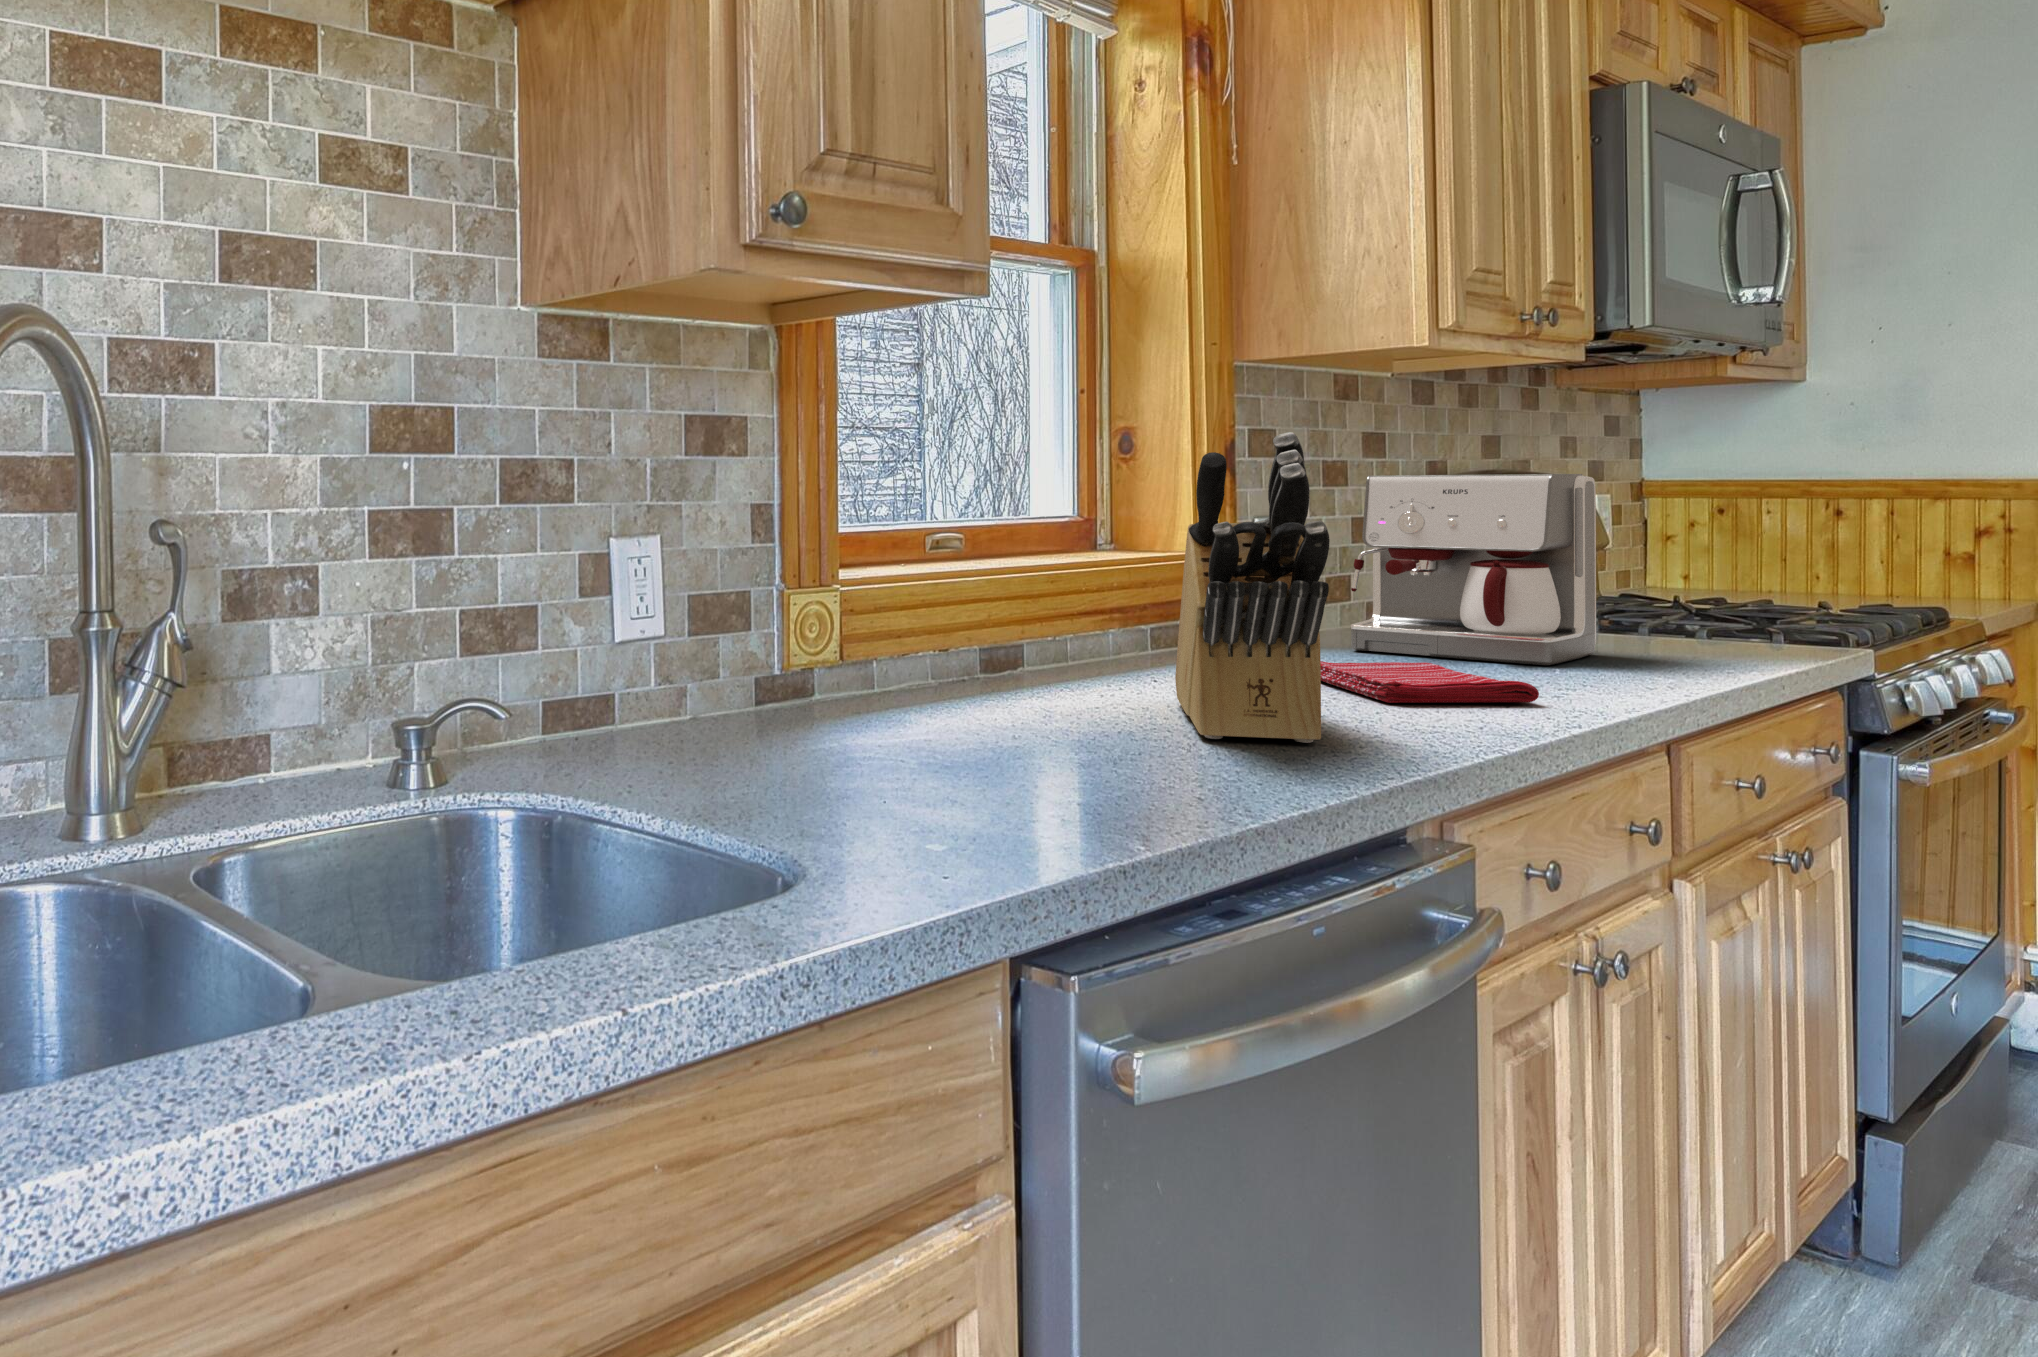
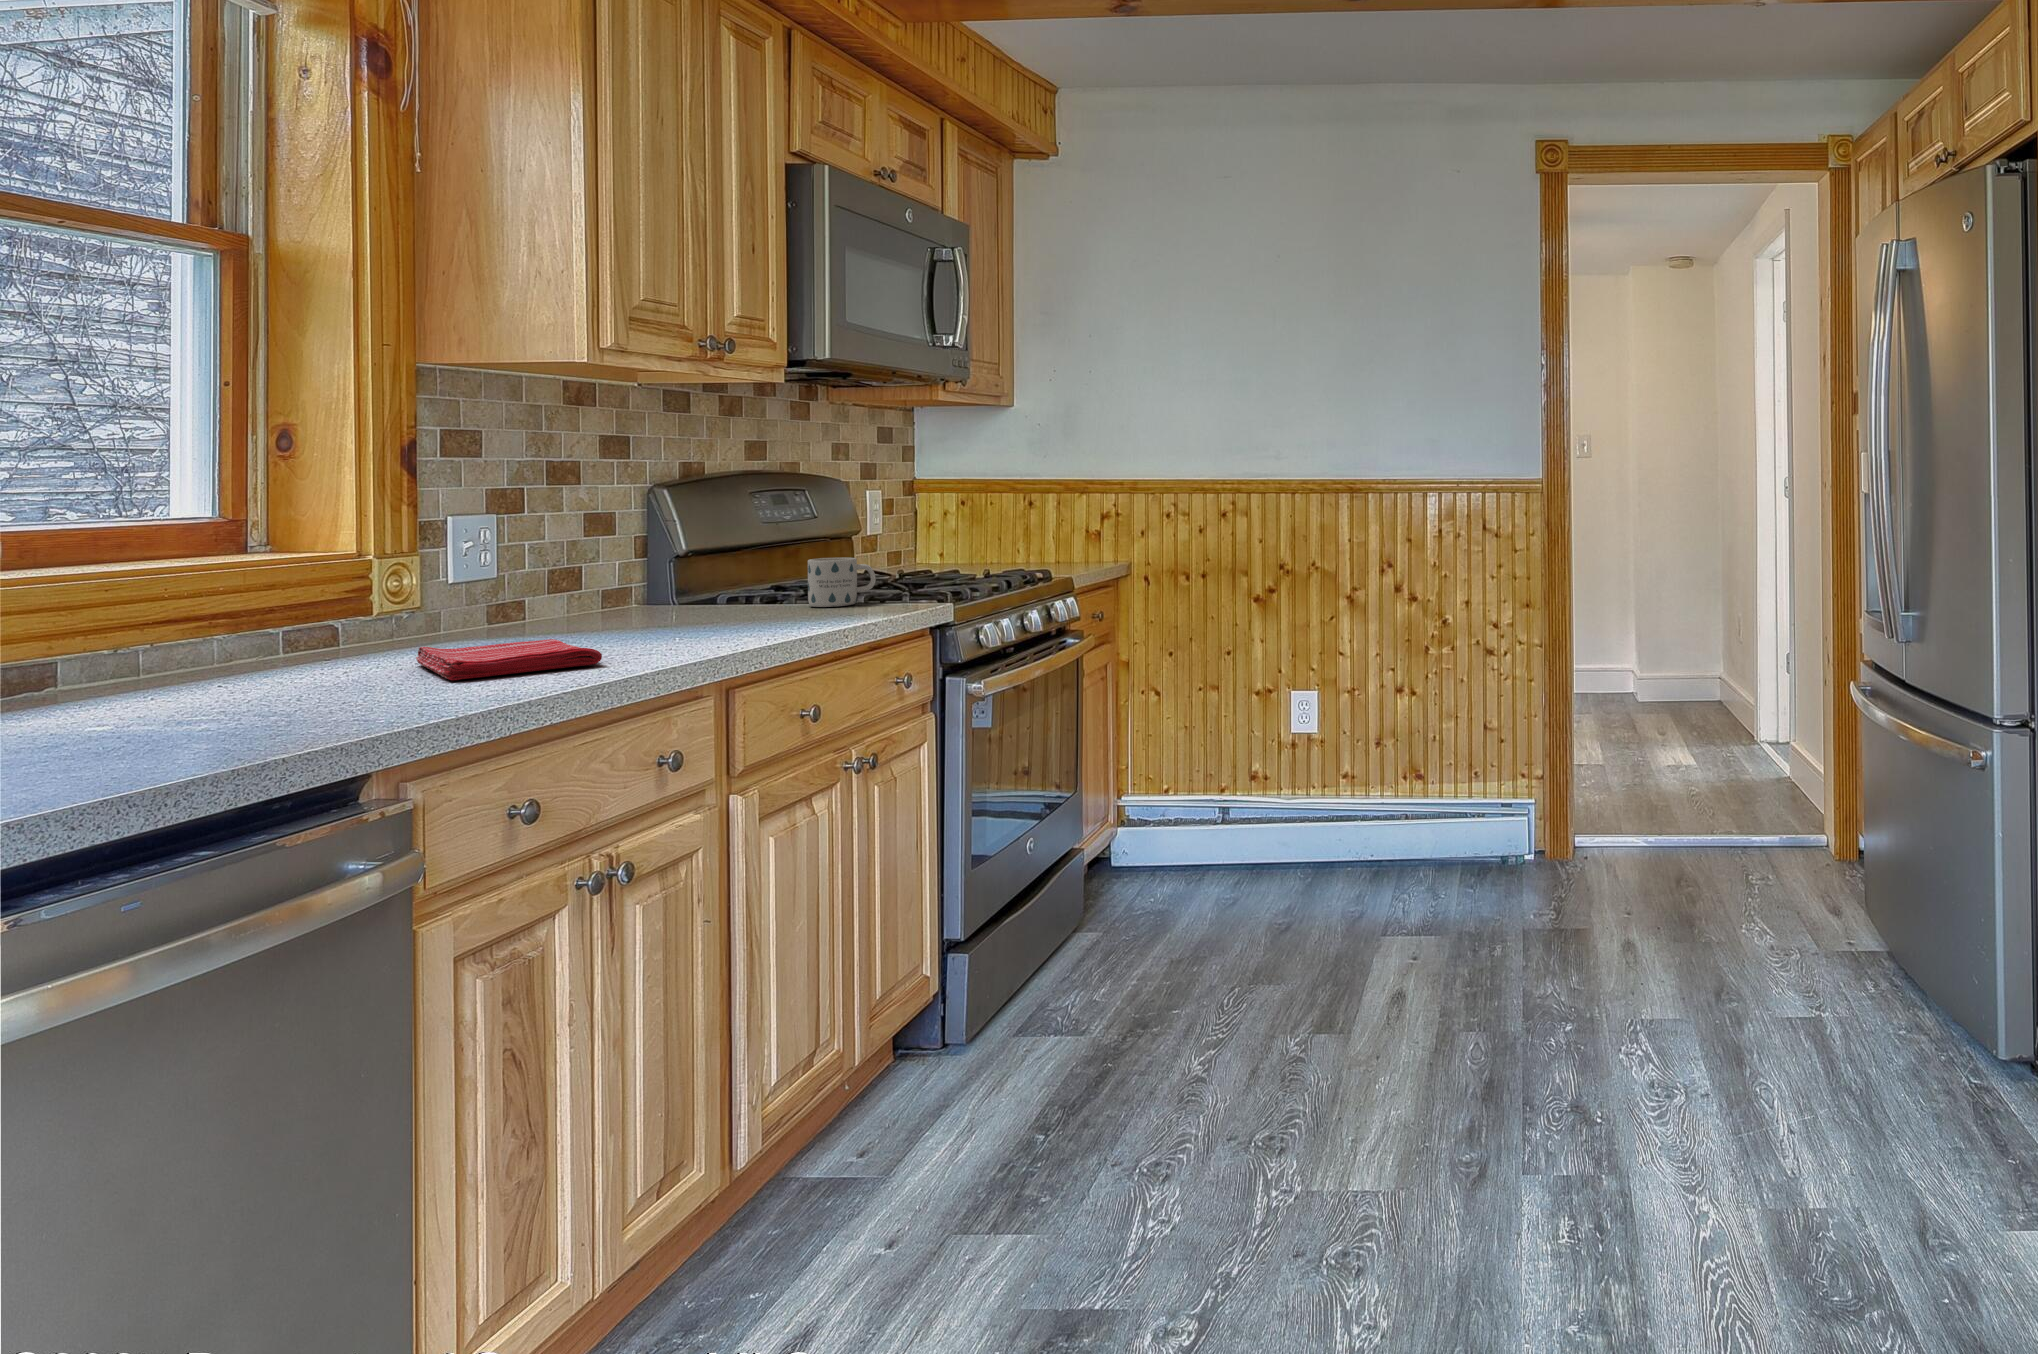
knife block: present [1175,432,1330,743] -> none [97,435,317,743]
coffee maker: present [1351,474,1596,665] -> none [532,473,752,633]
mug: none [1645,585,1748,649] -> present [808,558,876,607]

